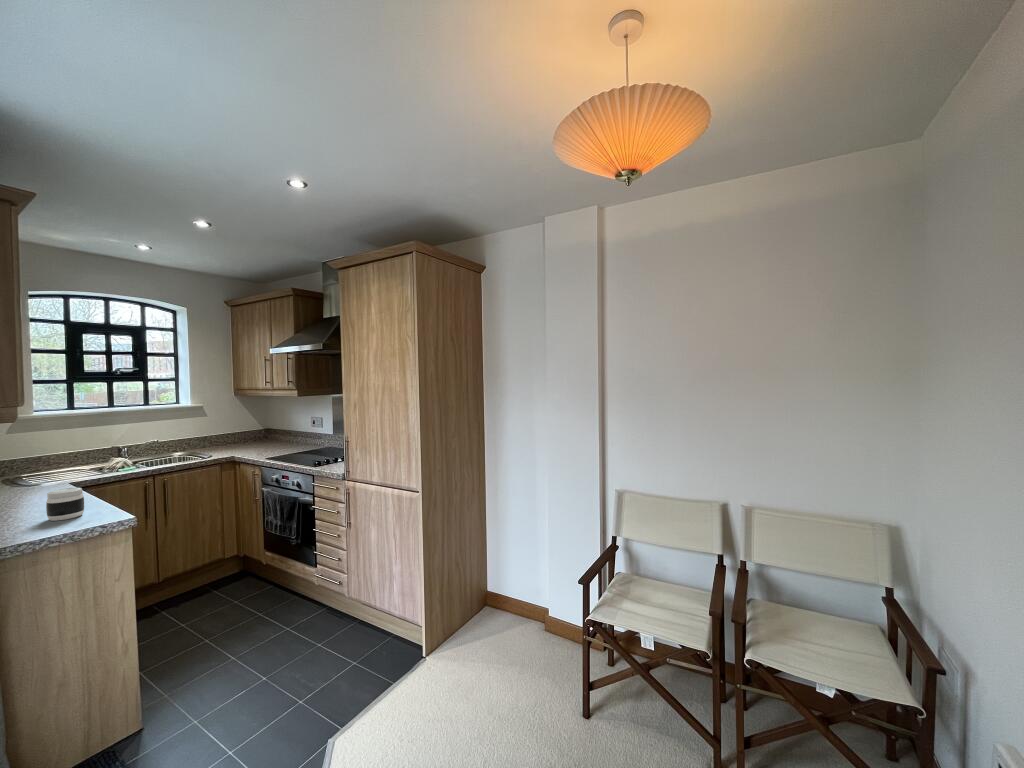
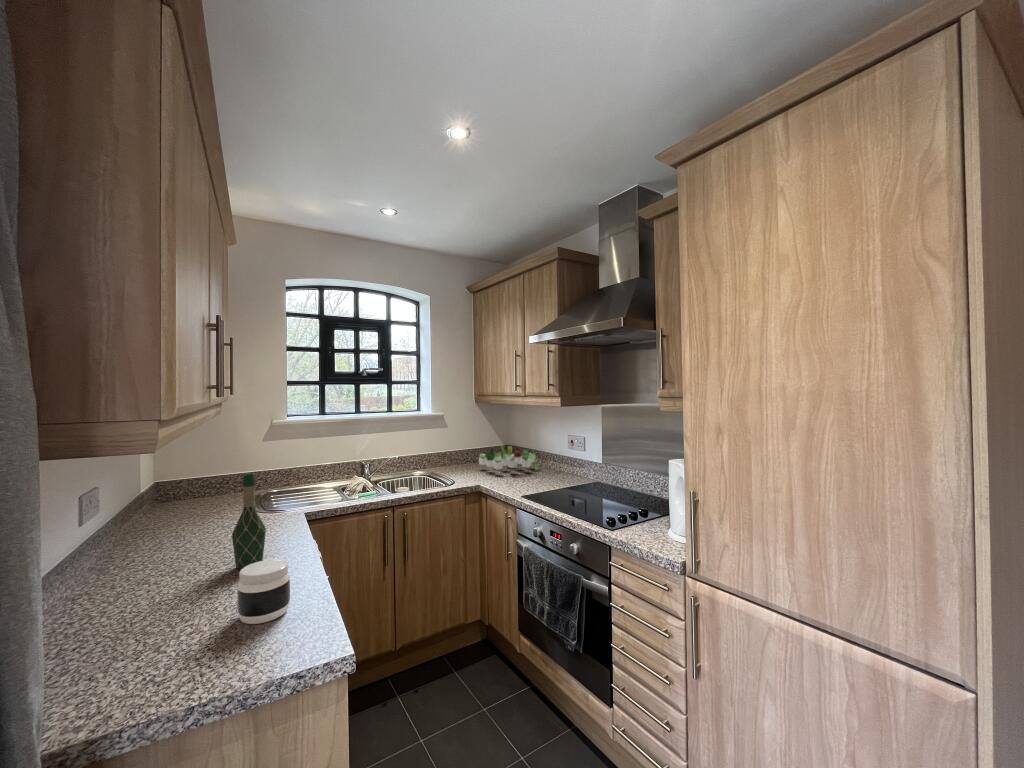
succulent plant: none [235,426,287,445] -> present [479,446,537,470]
wine bottle: none [21,445,50,508] -> present [232,474,266,569]

